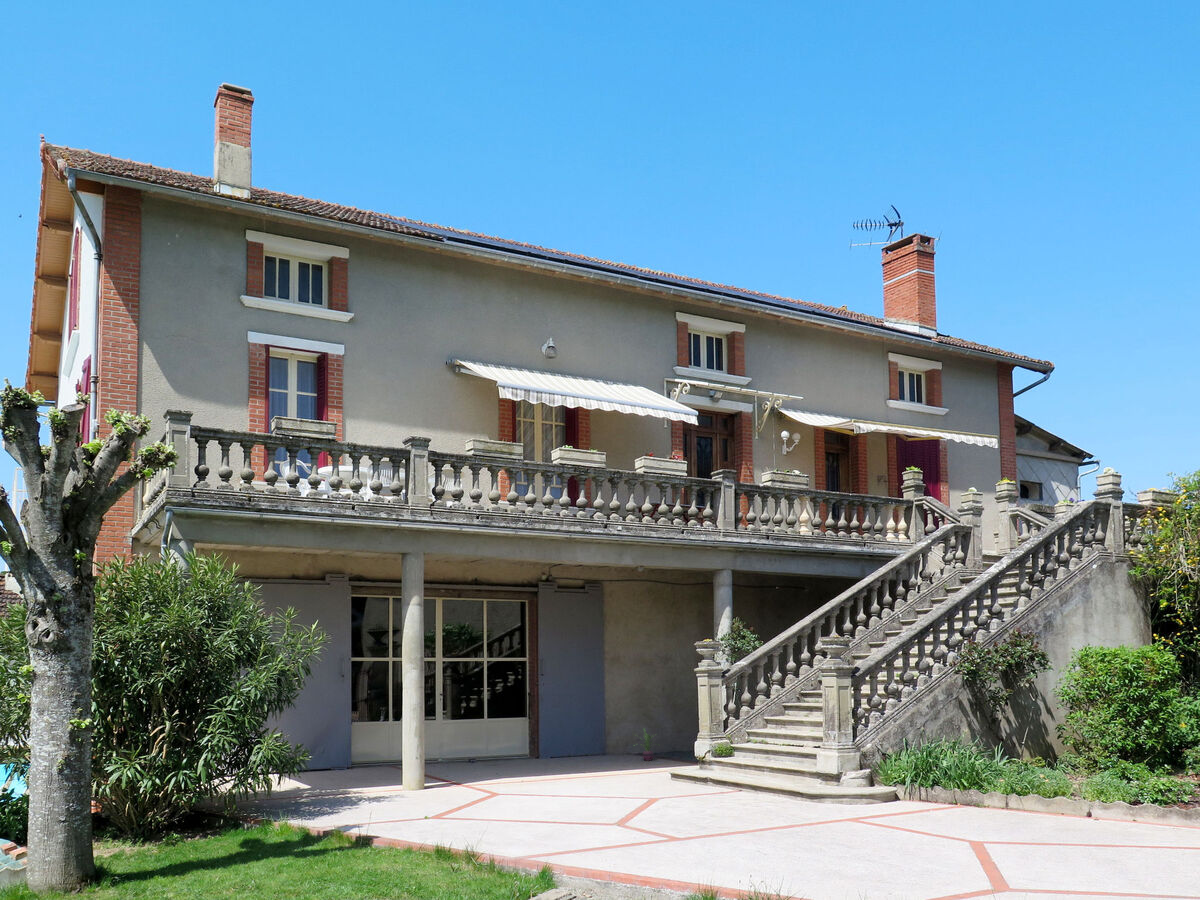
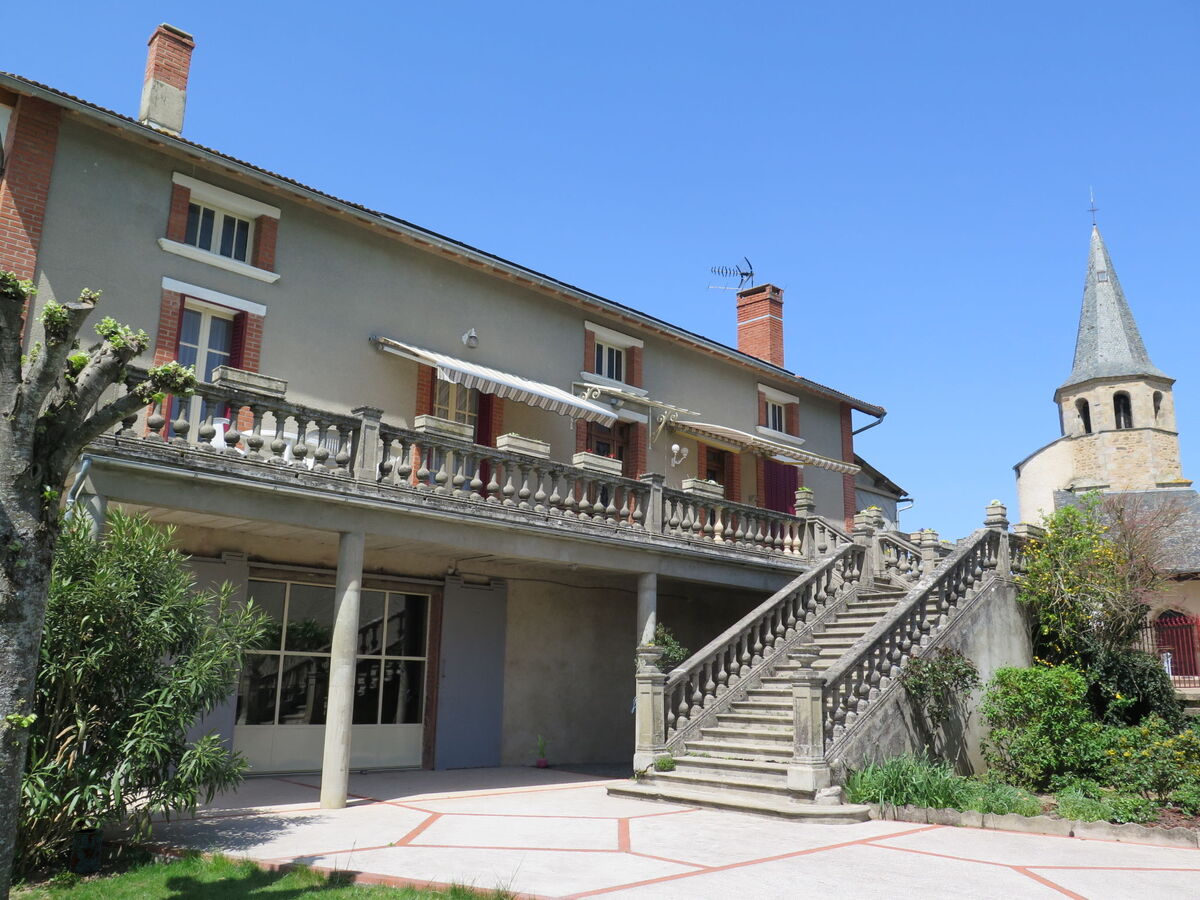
watering can: none [155,800,178,839] -> present [69,820,104,873]

